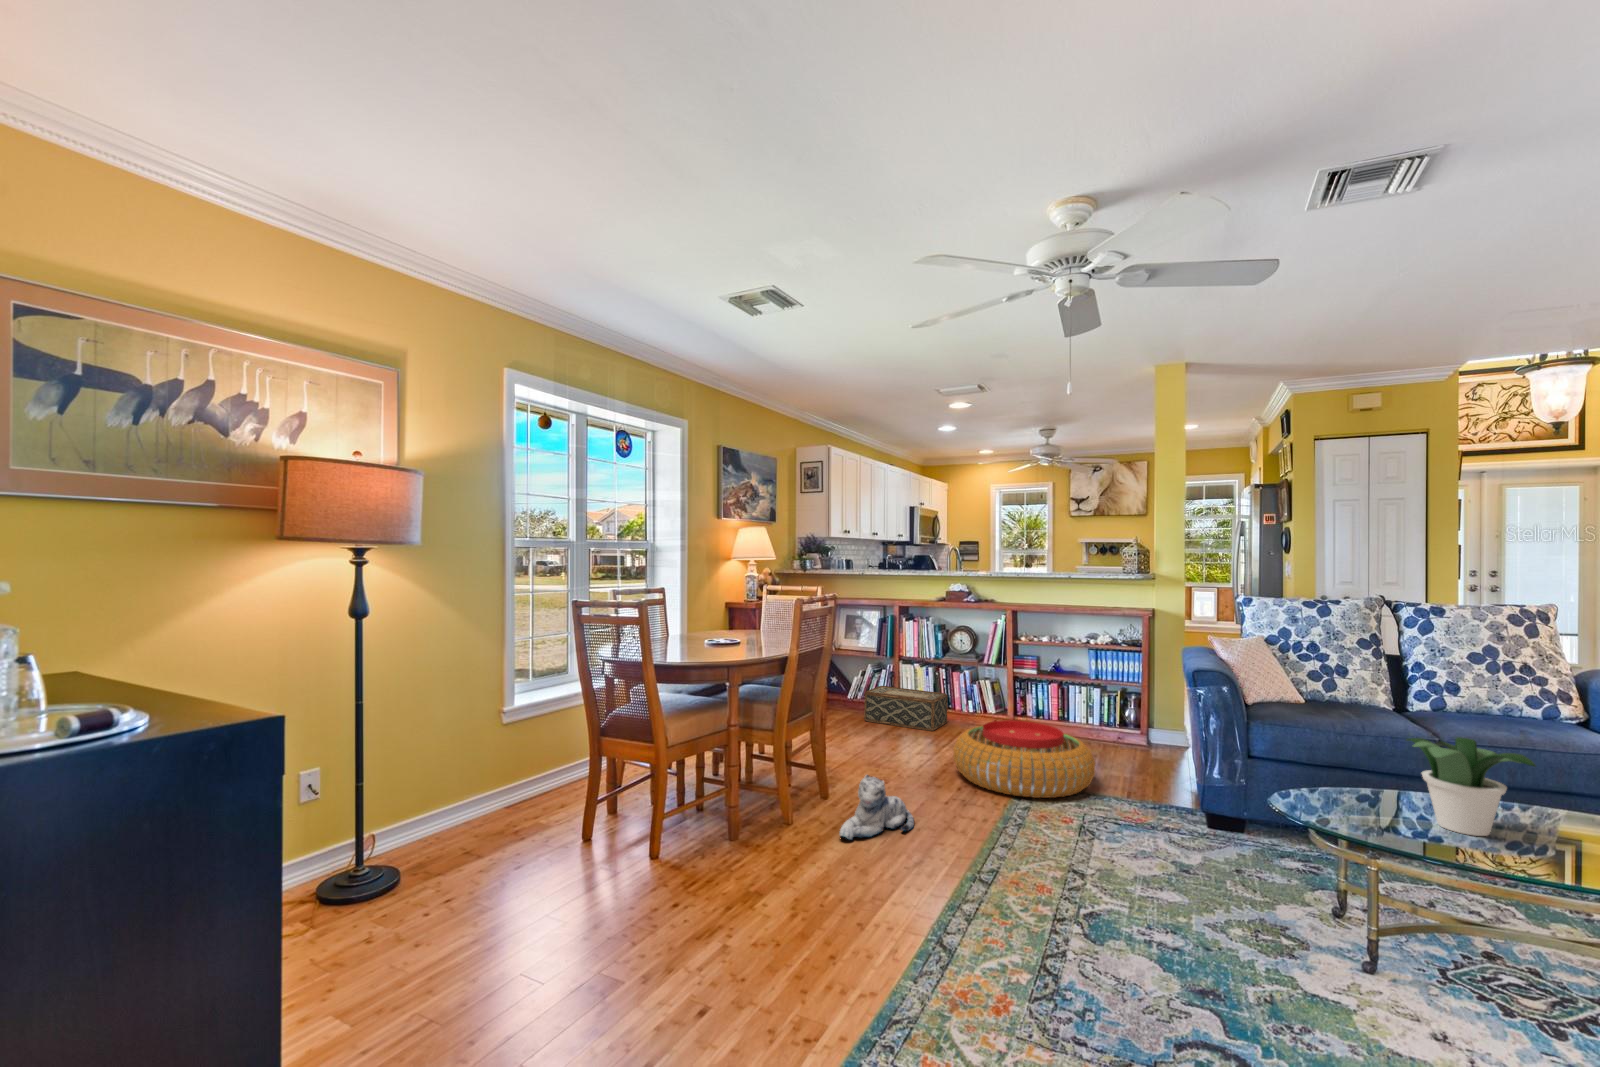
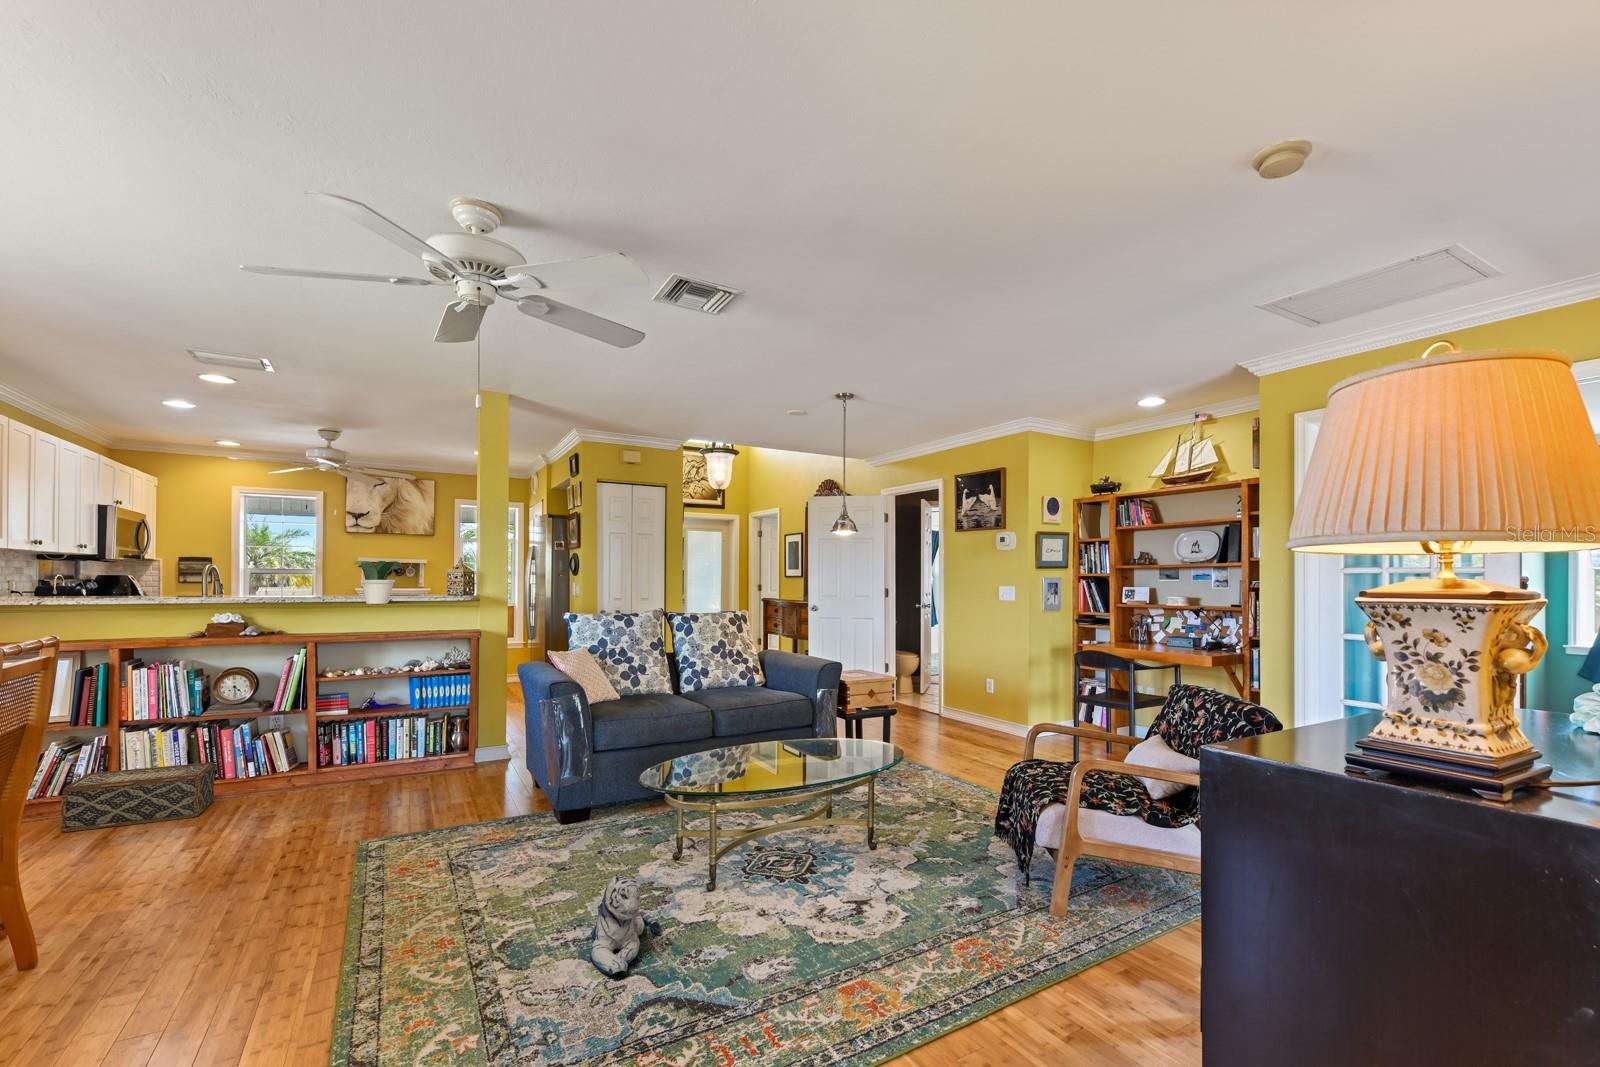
pouf: present [953,720,1096,798] -> none [260,769,445,864]
potted plant: present [1407,737,1536,836] -> present [354,561,400,604]
plush toy: present [839,775,914,840] -> present [590,876,660,975]

